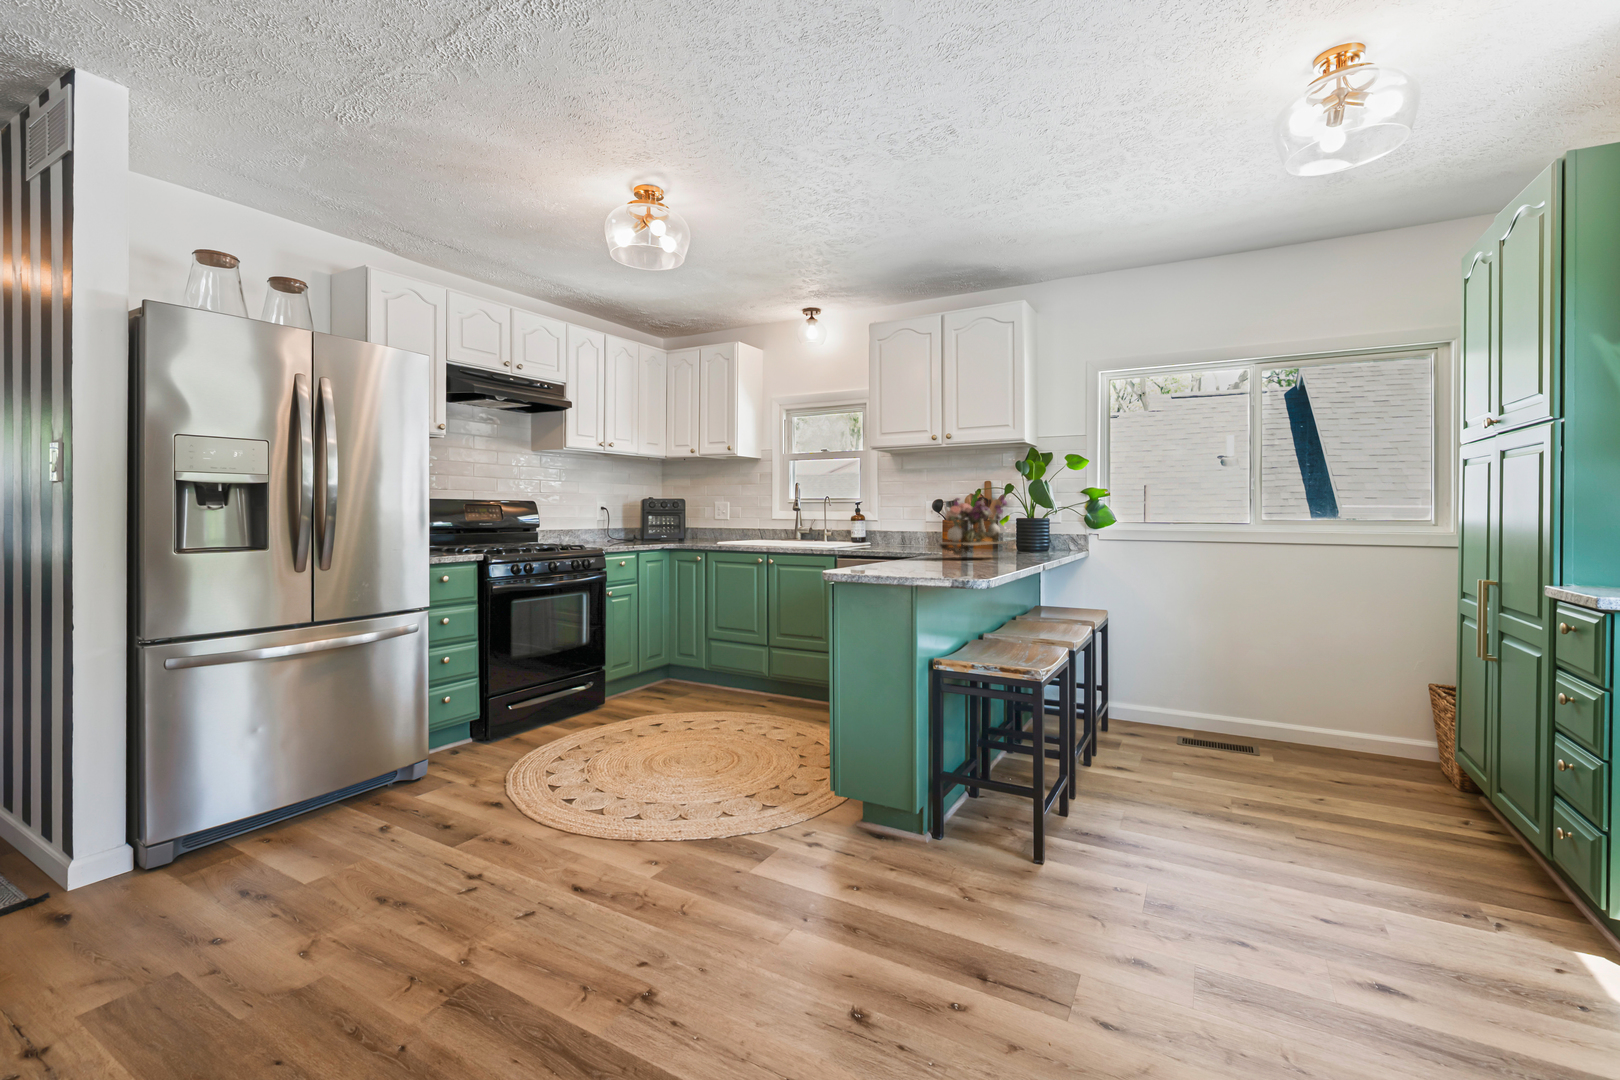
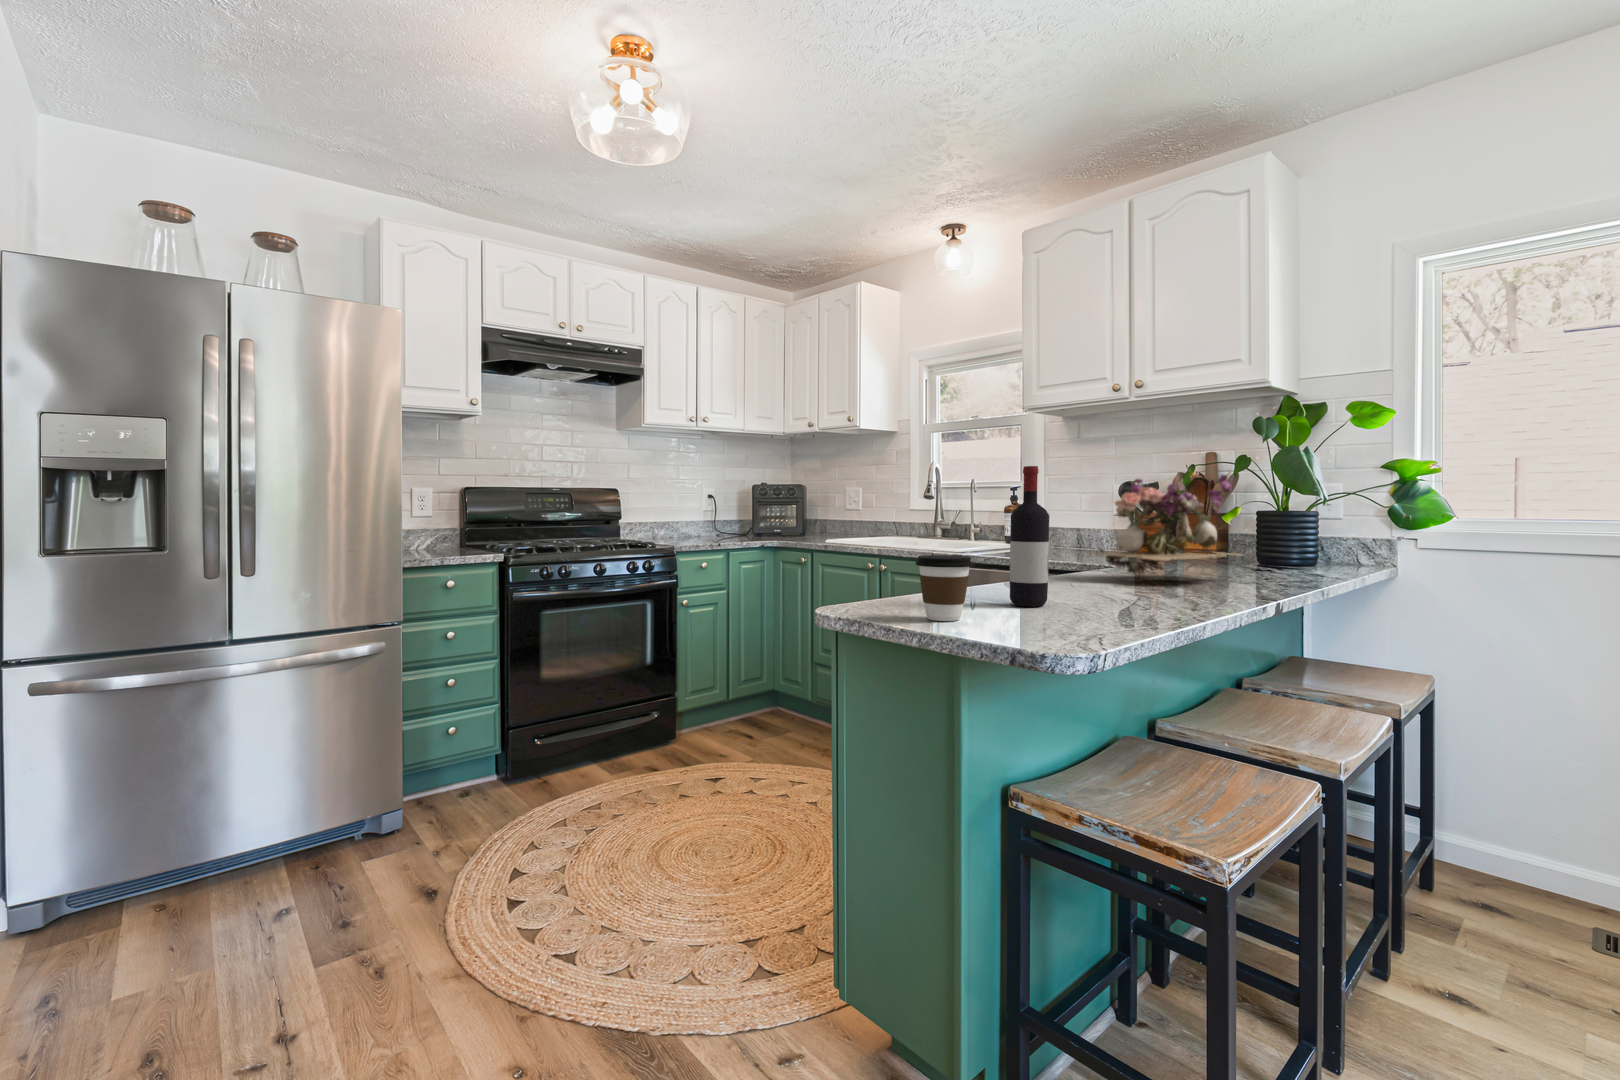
wine bottle: none [907,491,928,568] -> present [1010,466,1049,607]
coffee cup: none [869,539,899,573] -> present [916,555,973,621]

